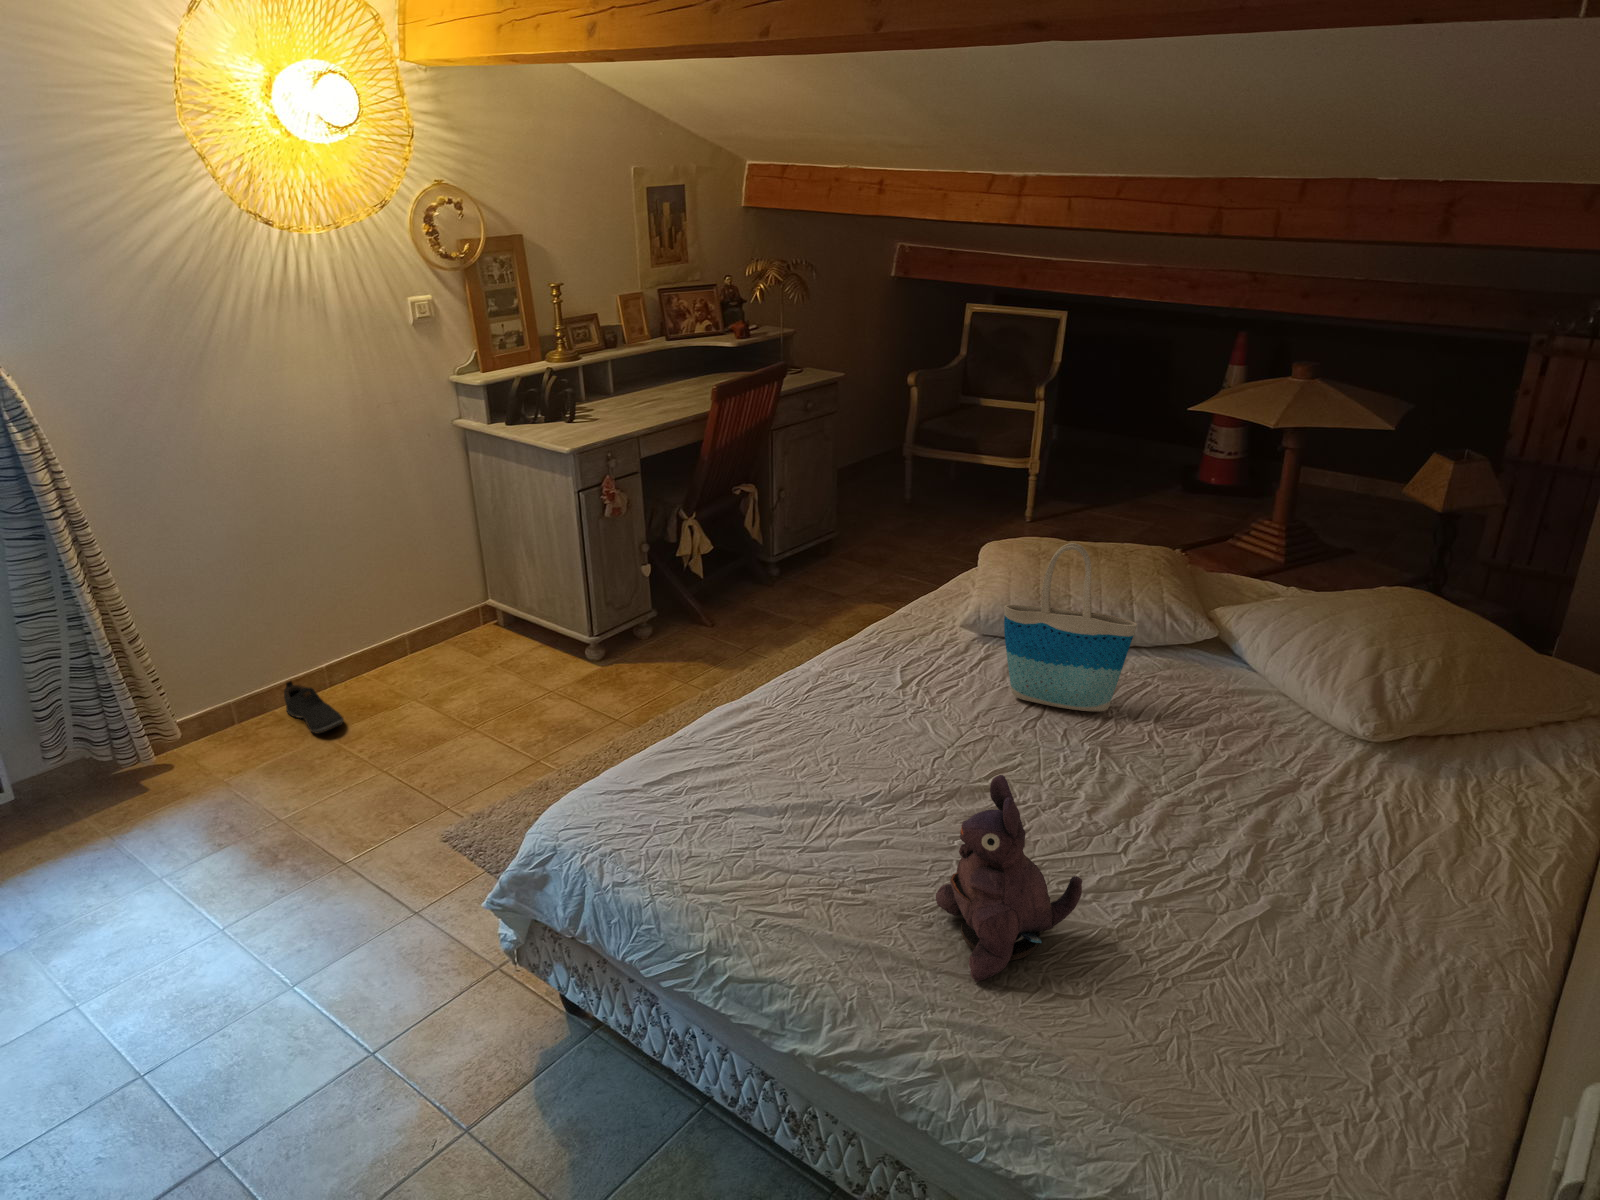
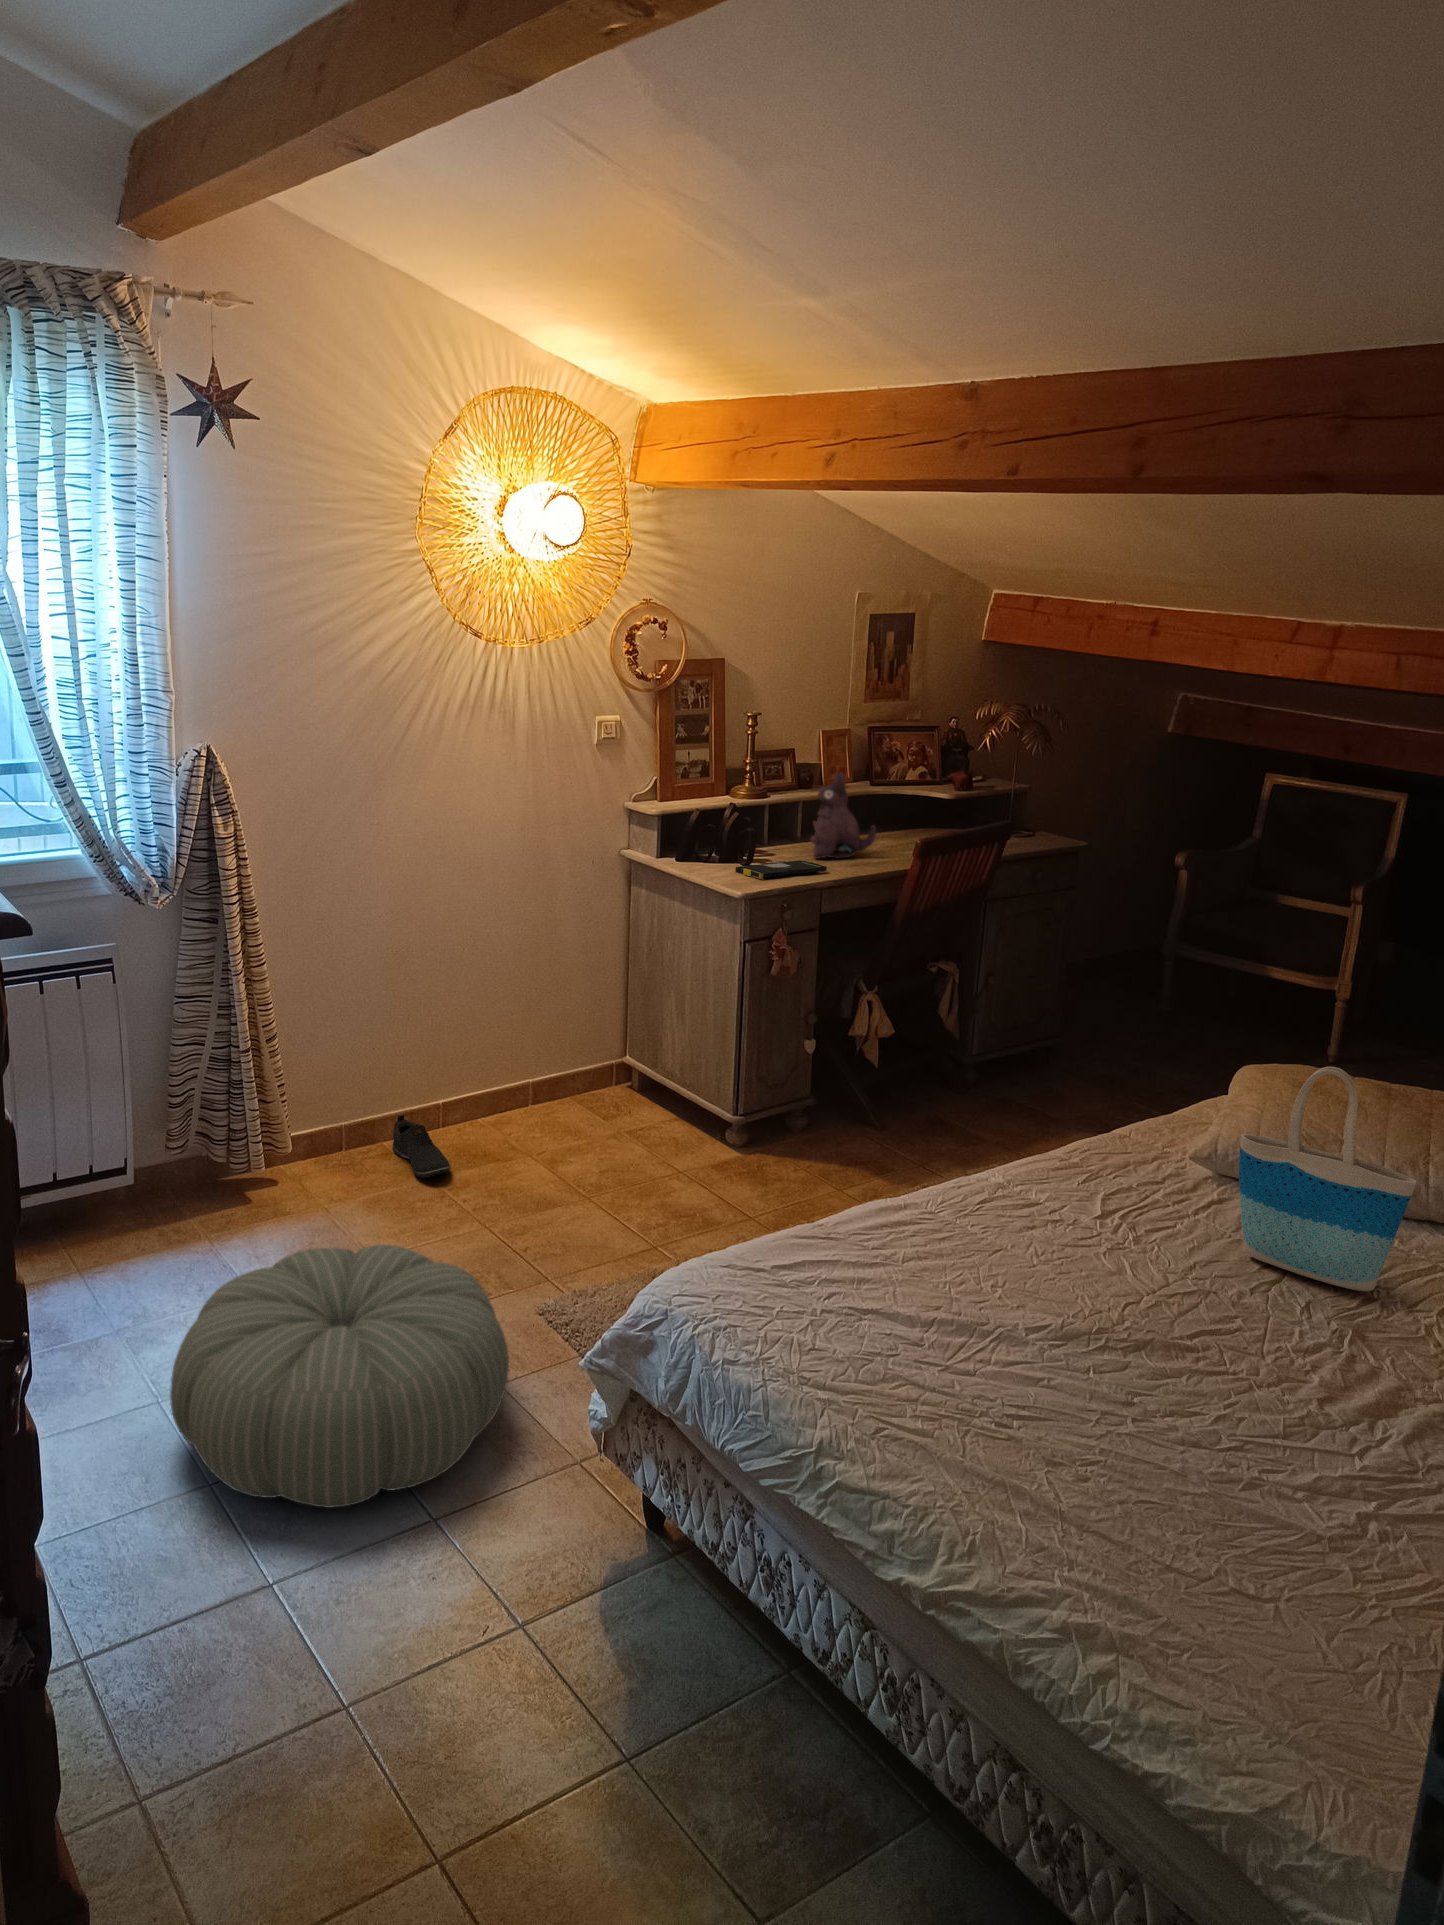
tablet: none [559,412,638,431] -> present [735,860,827,878]
plush toy: present [936,775,1082,982] -> present [811,773,876,859]
pouf: none [77,815,421,1079] -> present [170,1245,509,1507]

